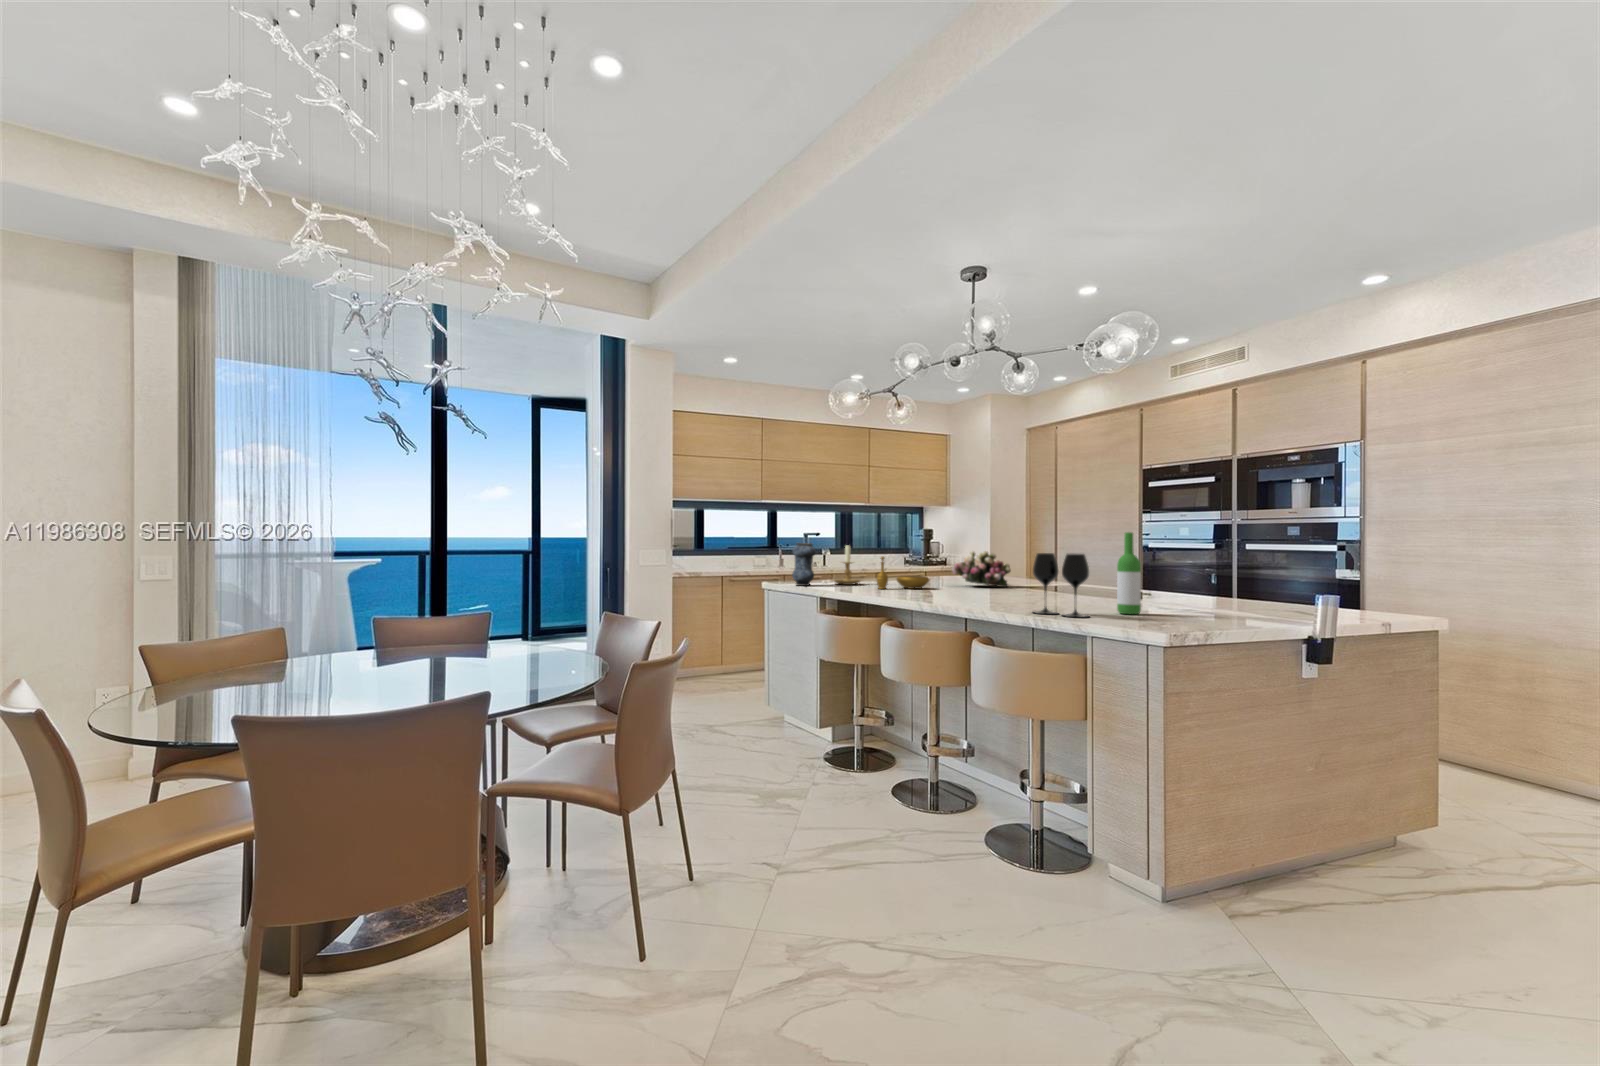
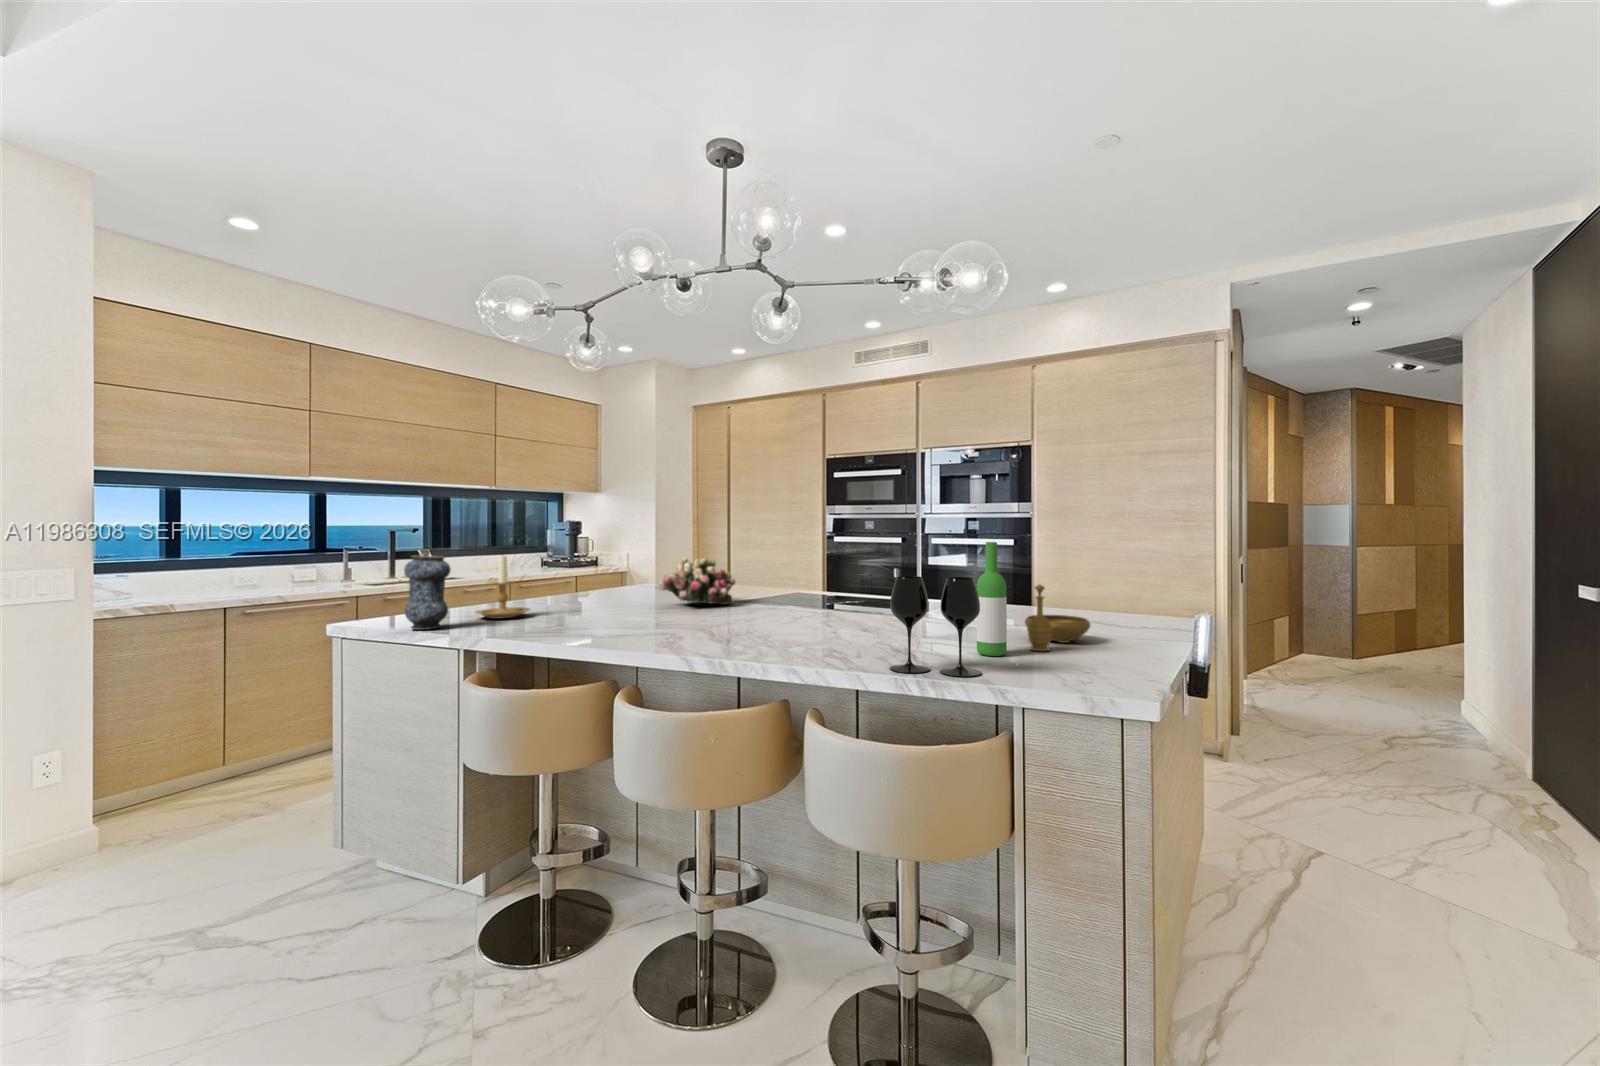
decorative bowl: present [877,557,929,589] -> present [1025,585,1090,651]

